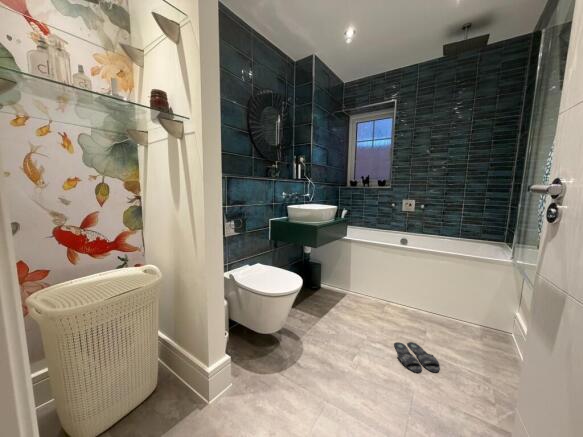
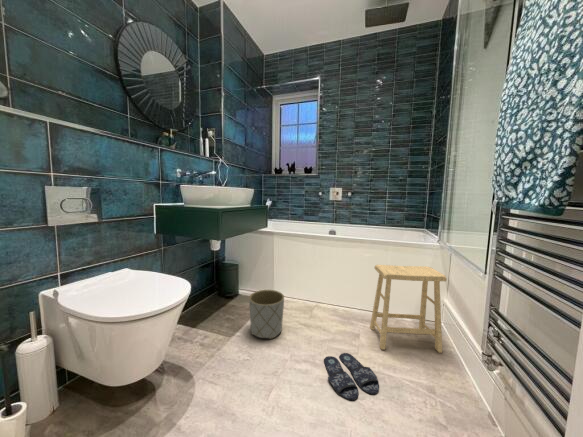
footstool: none [437,275,512,356] -> present [370,265,447,353]
planter: none [334,286,362,324] -> present [249,290,284,339]

